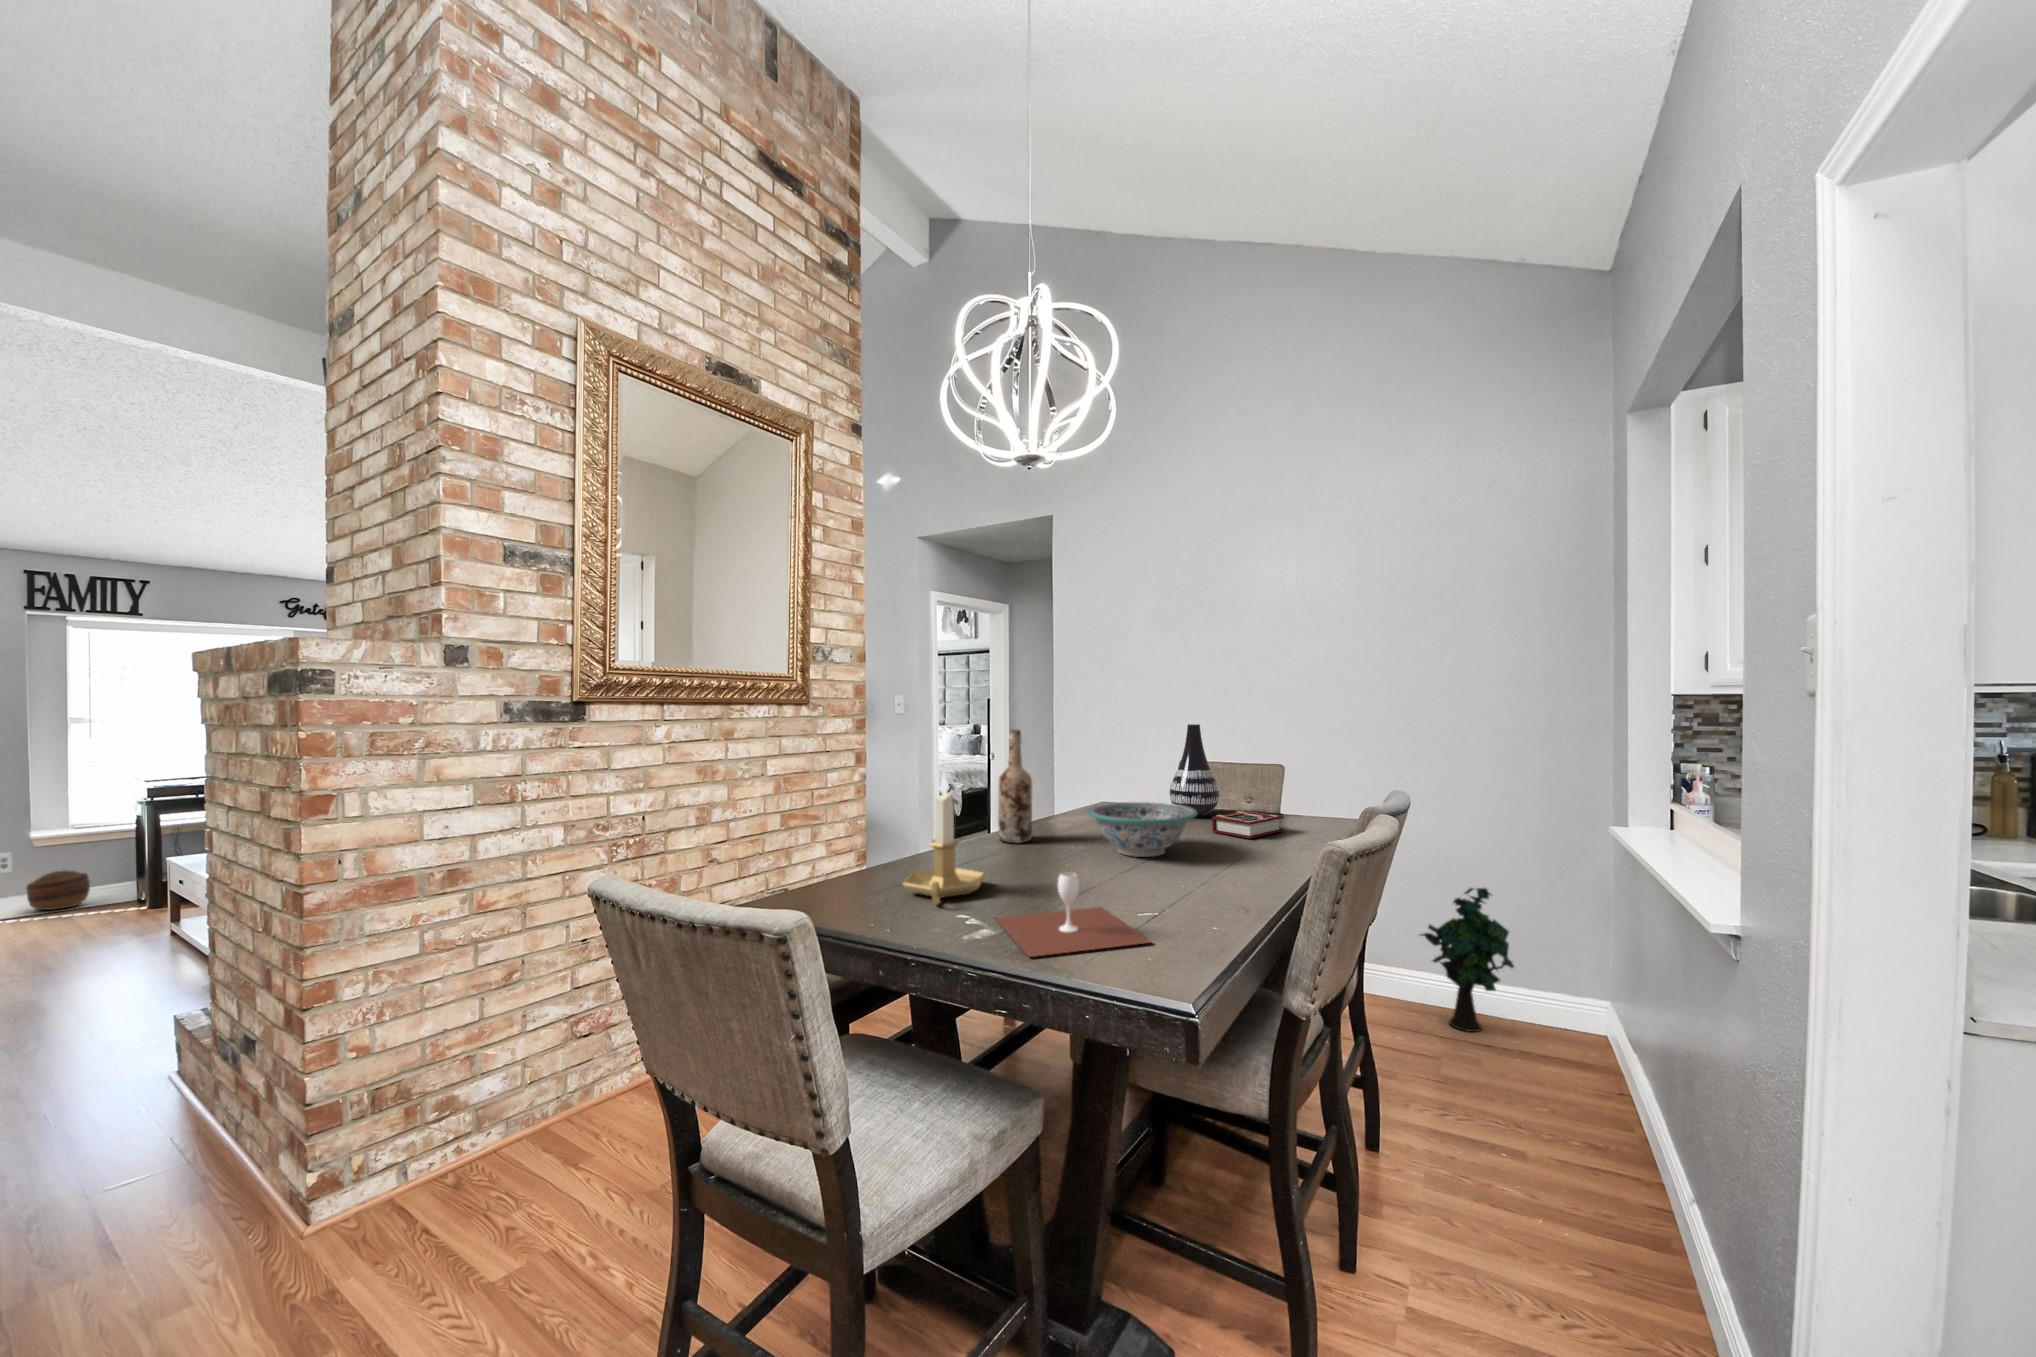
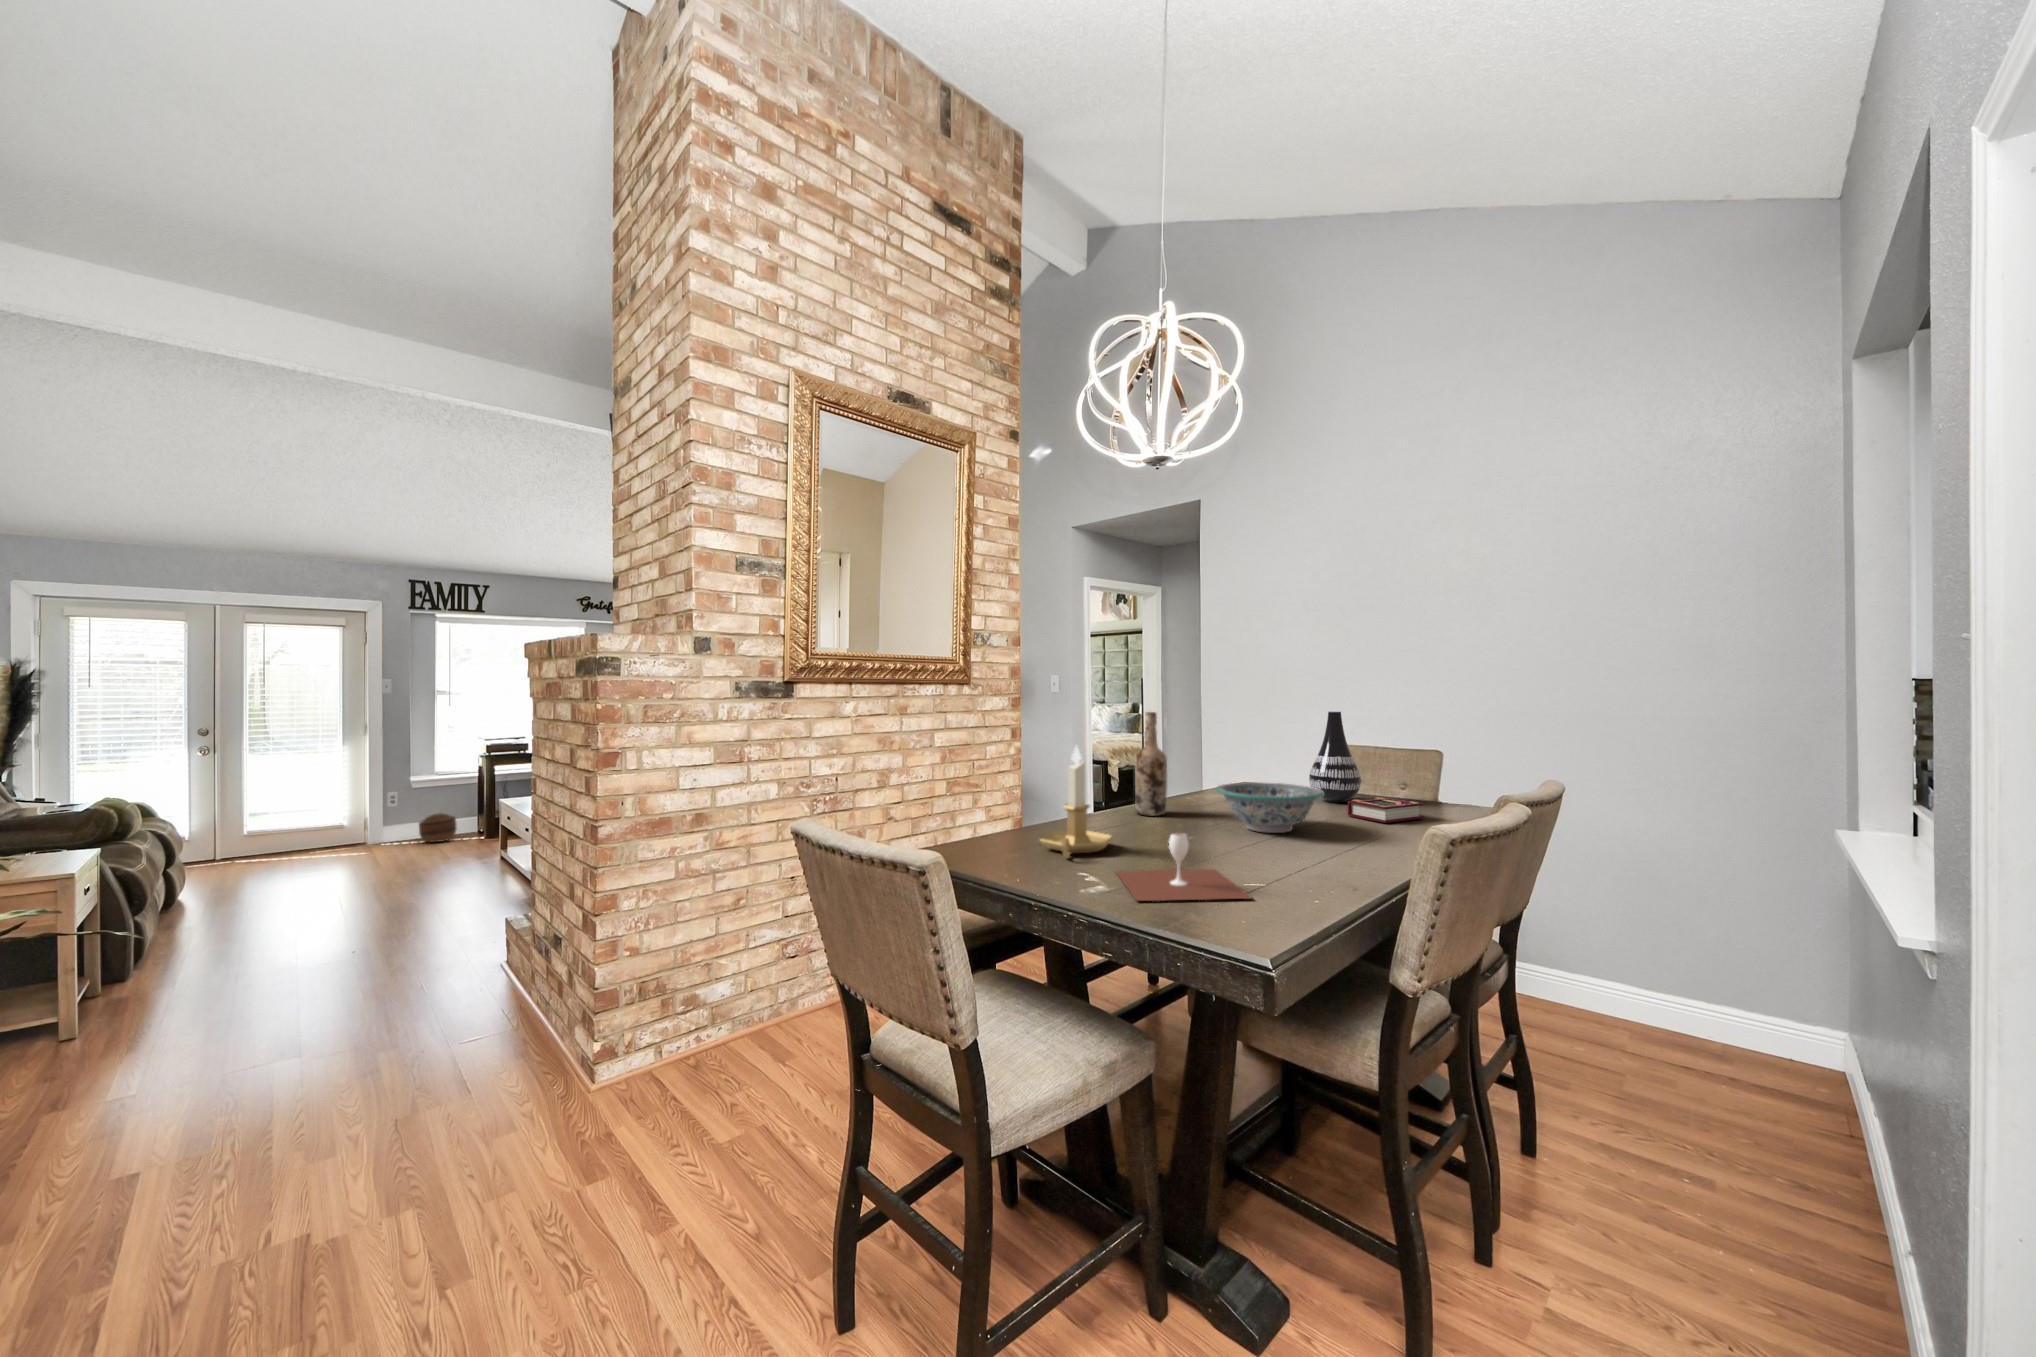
decorative plant: present [1421,888,1514,1032] -> none [1593,894,1710,1049]

